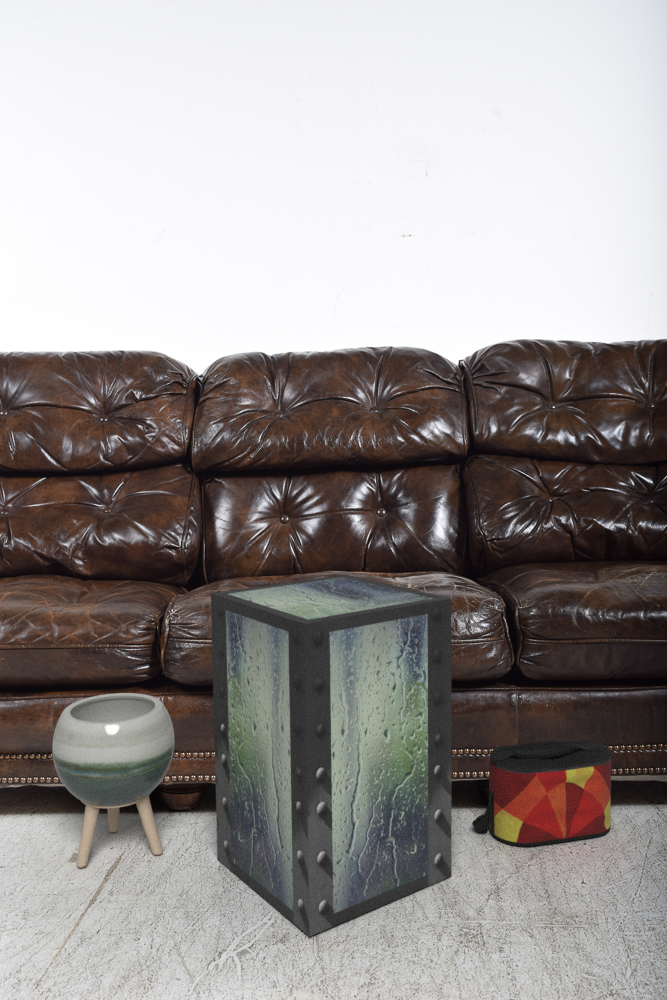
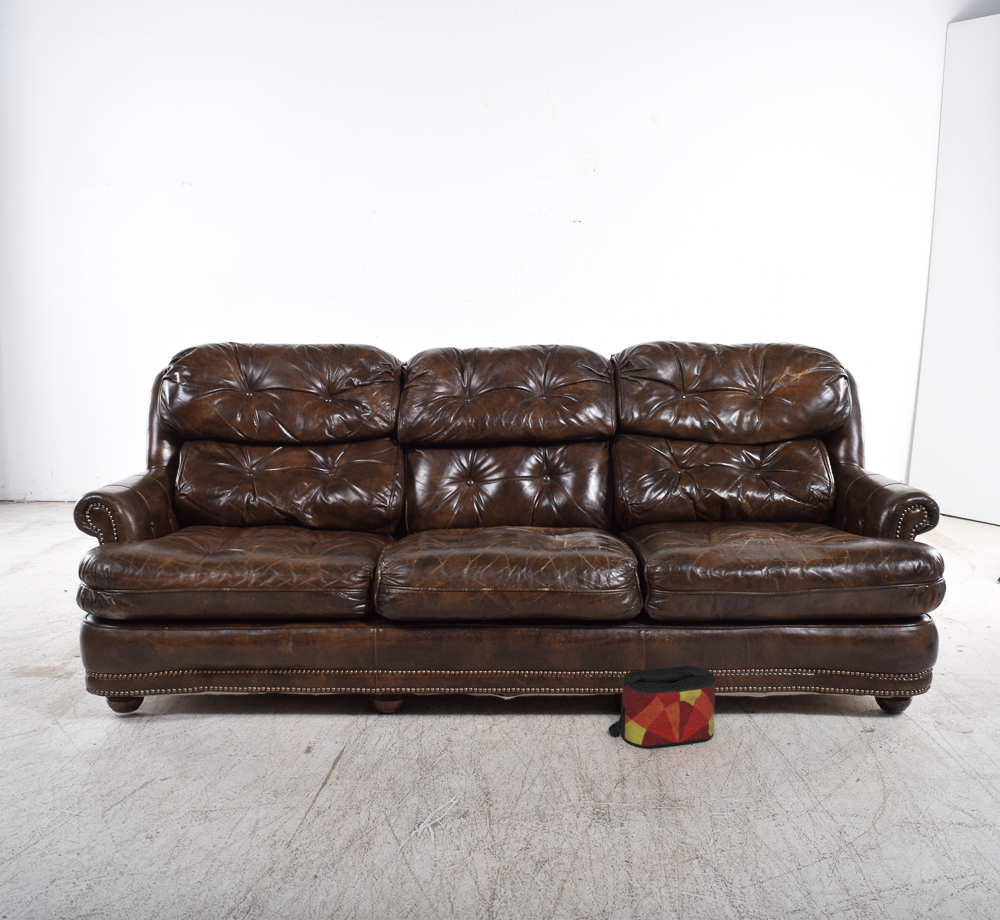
storage box: present [211,575,452,936] -> none [413,539,595,815]
planter: present [52,693,174,868] -> none [293,626,384,757]

